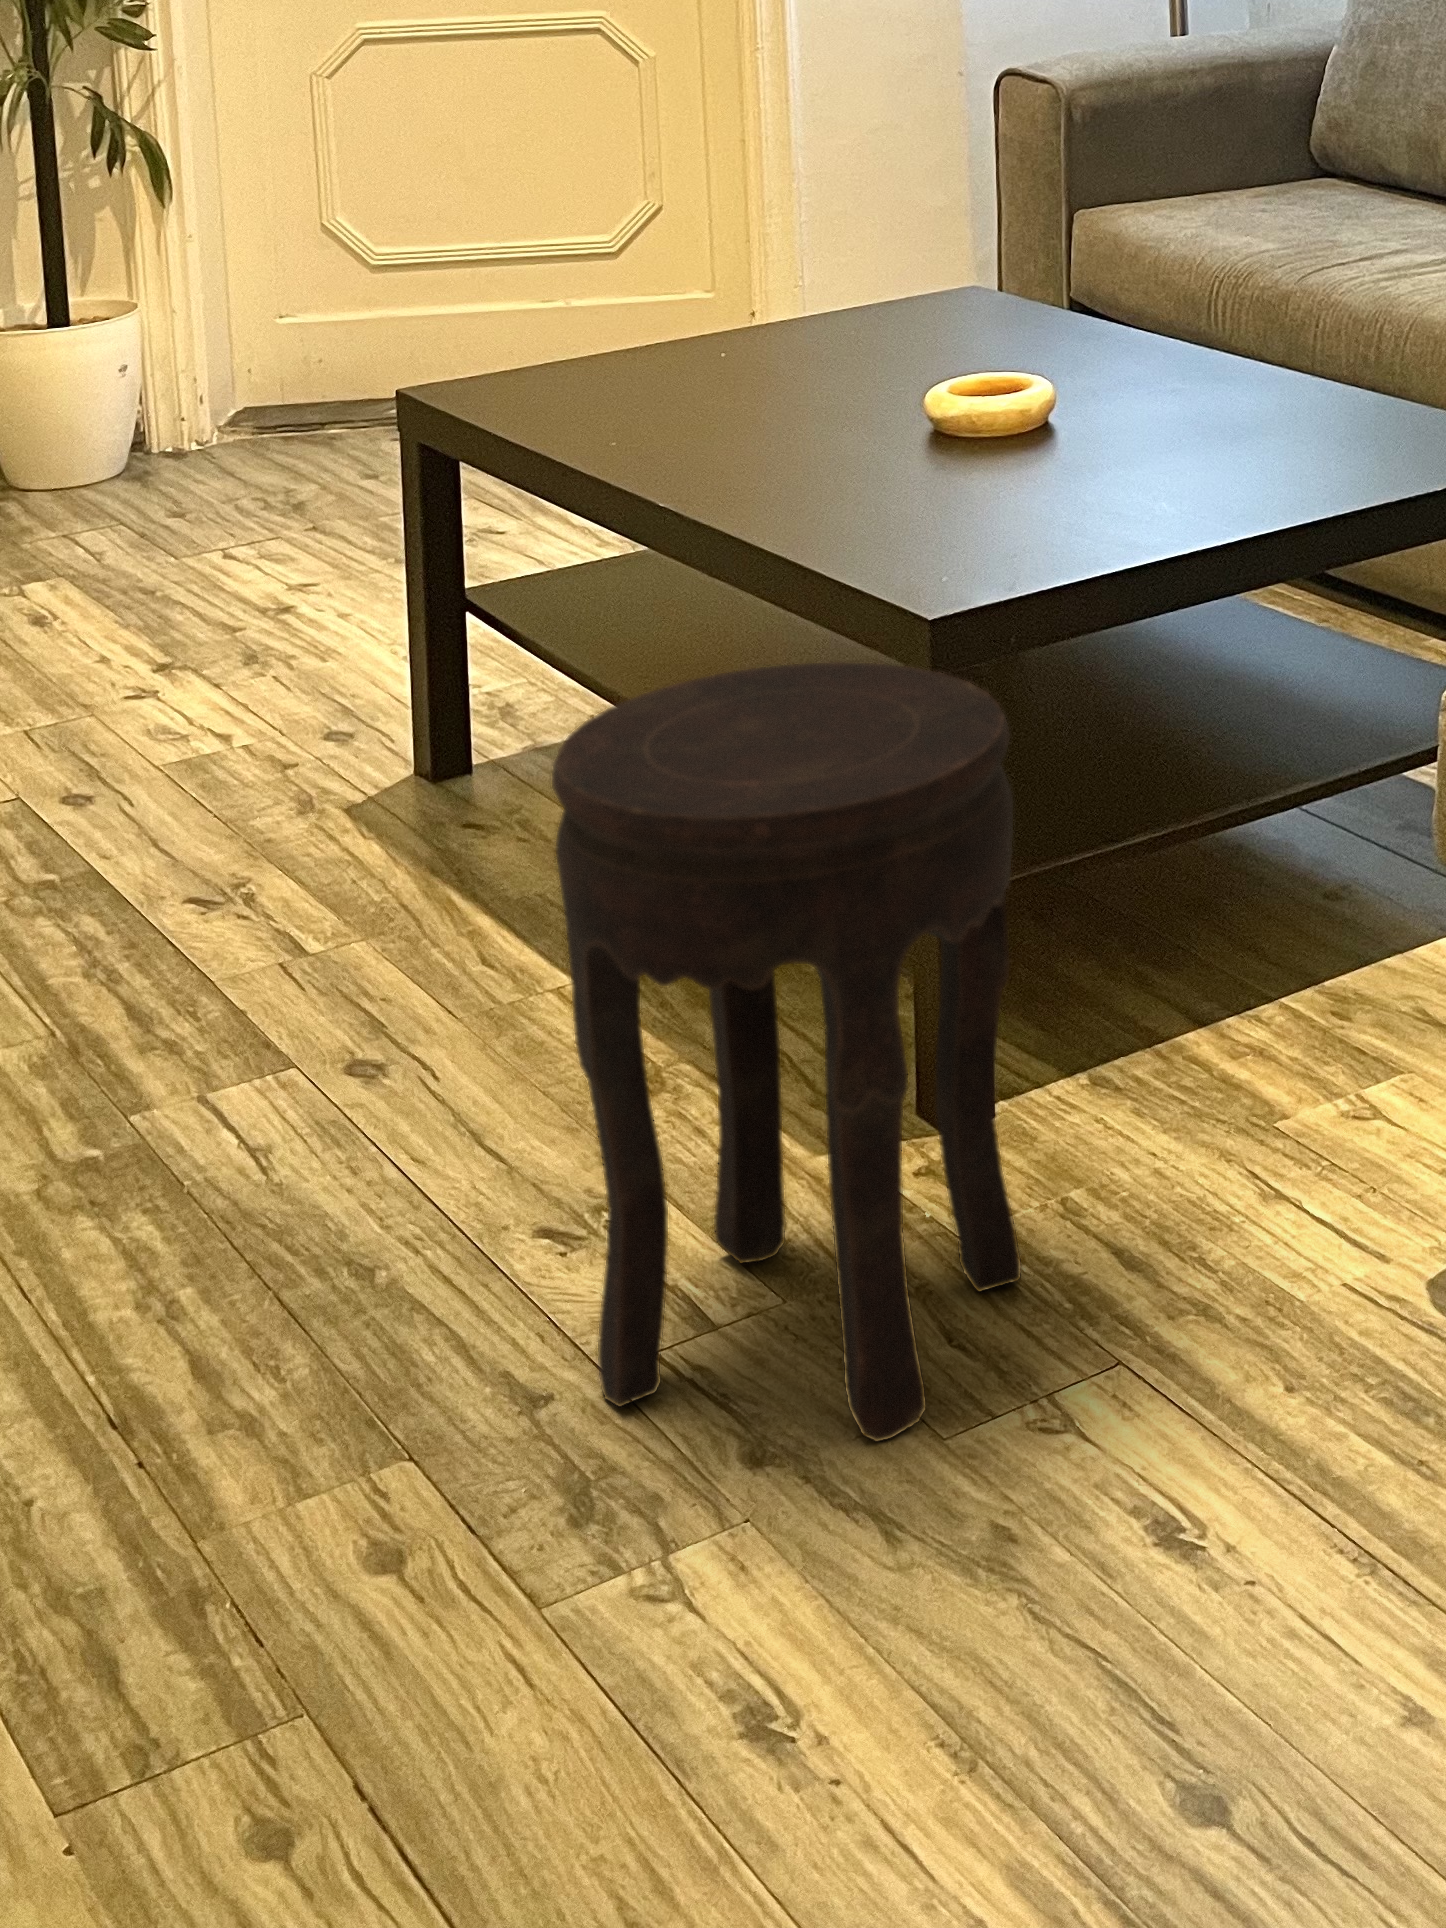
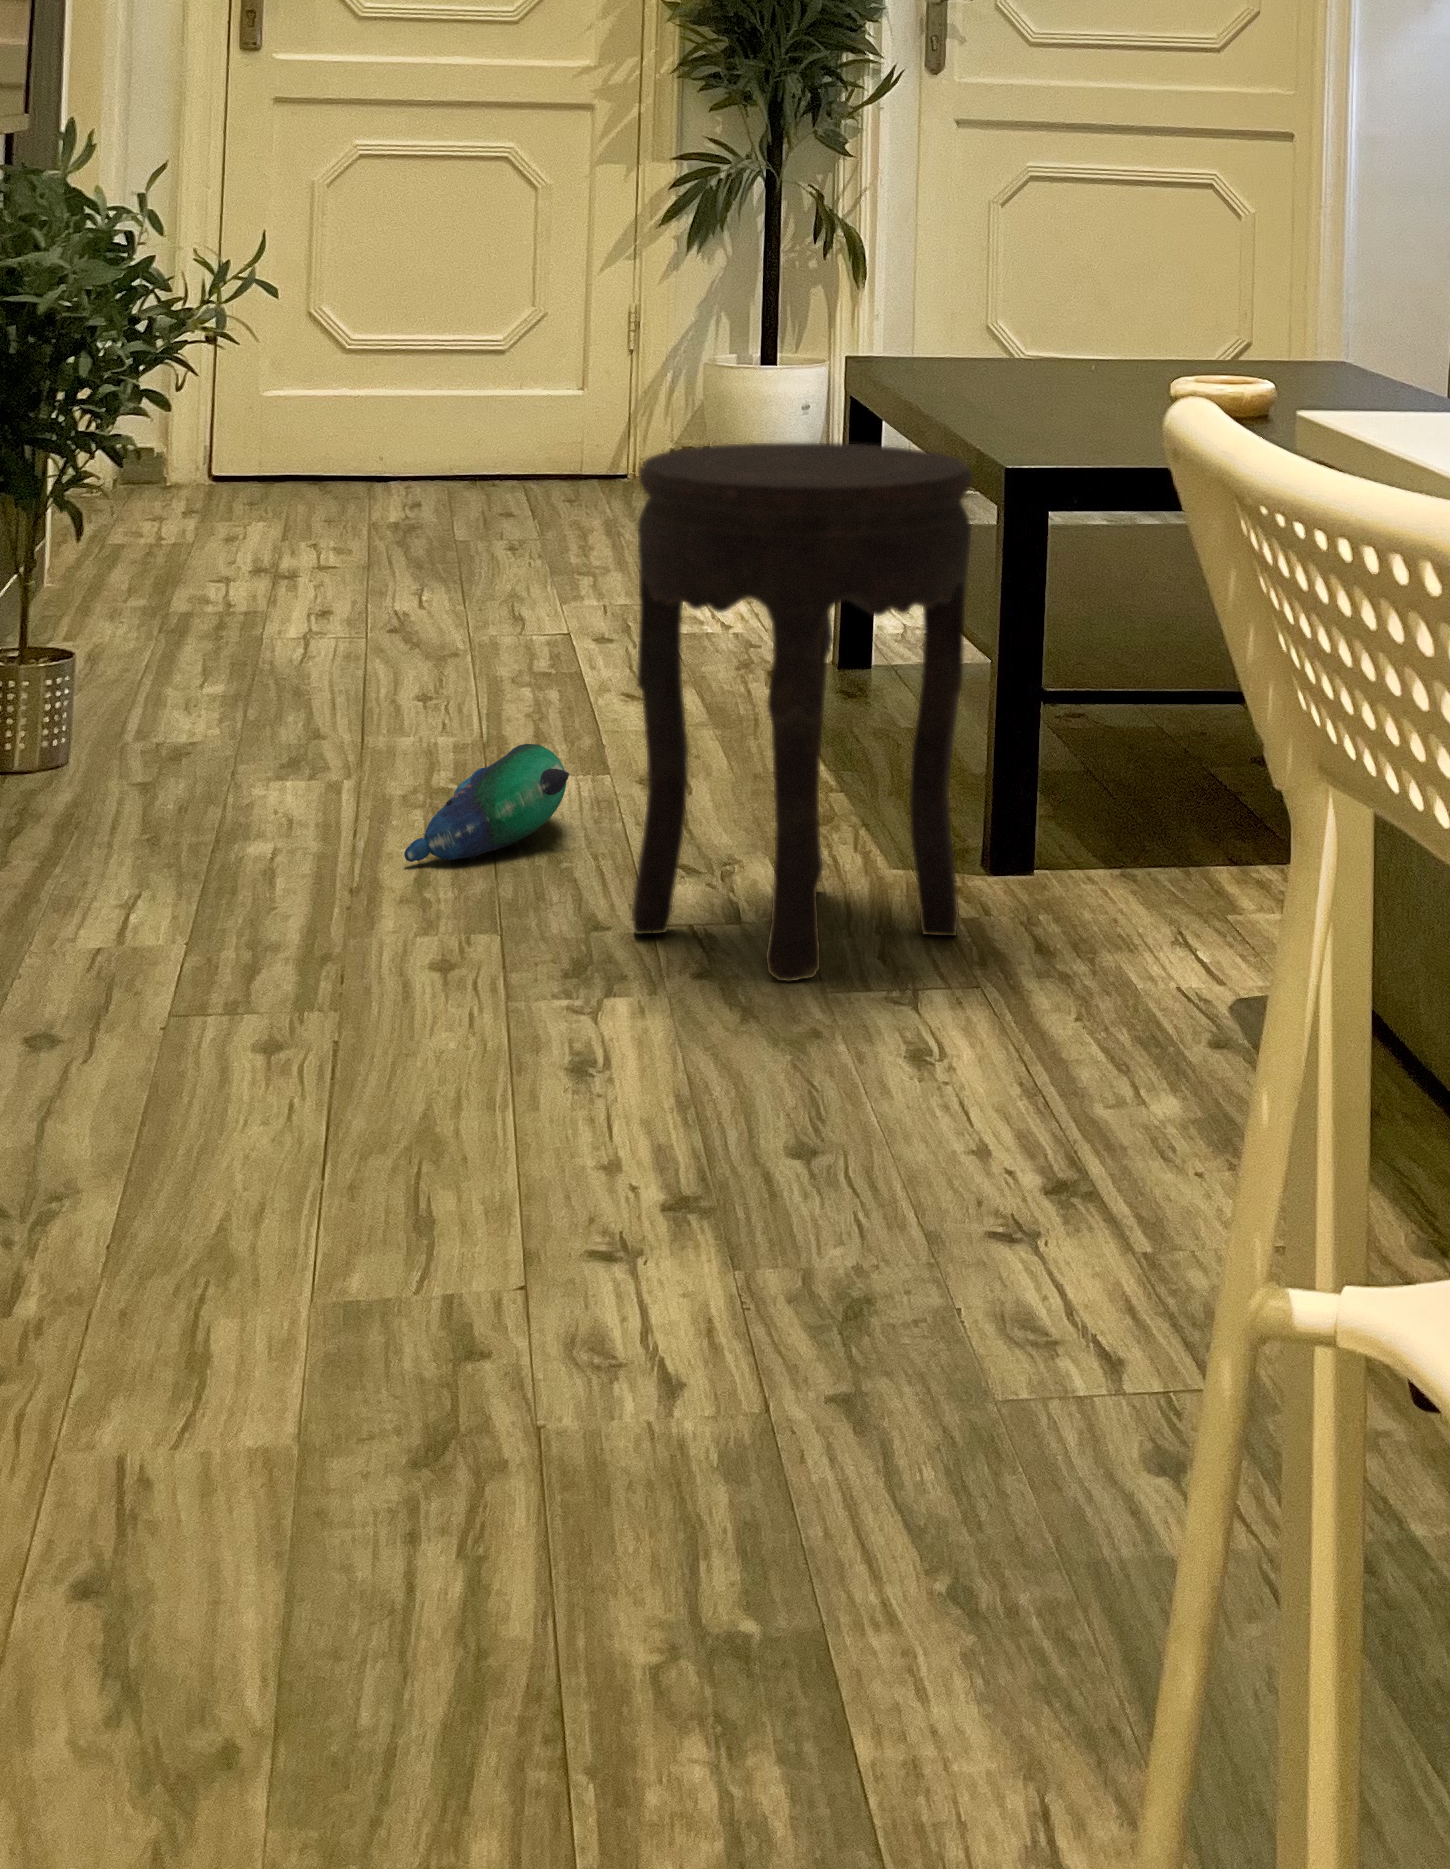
plush toy: none [141,1108,363,1347] -> present [404,744,570,862]

